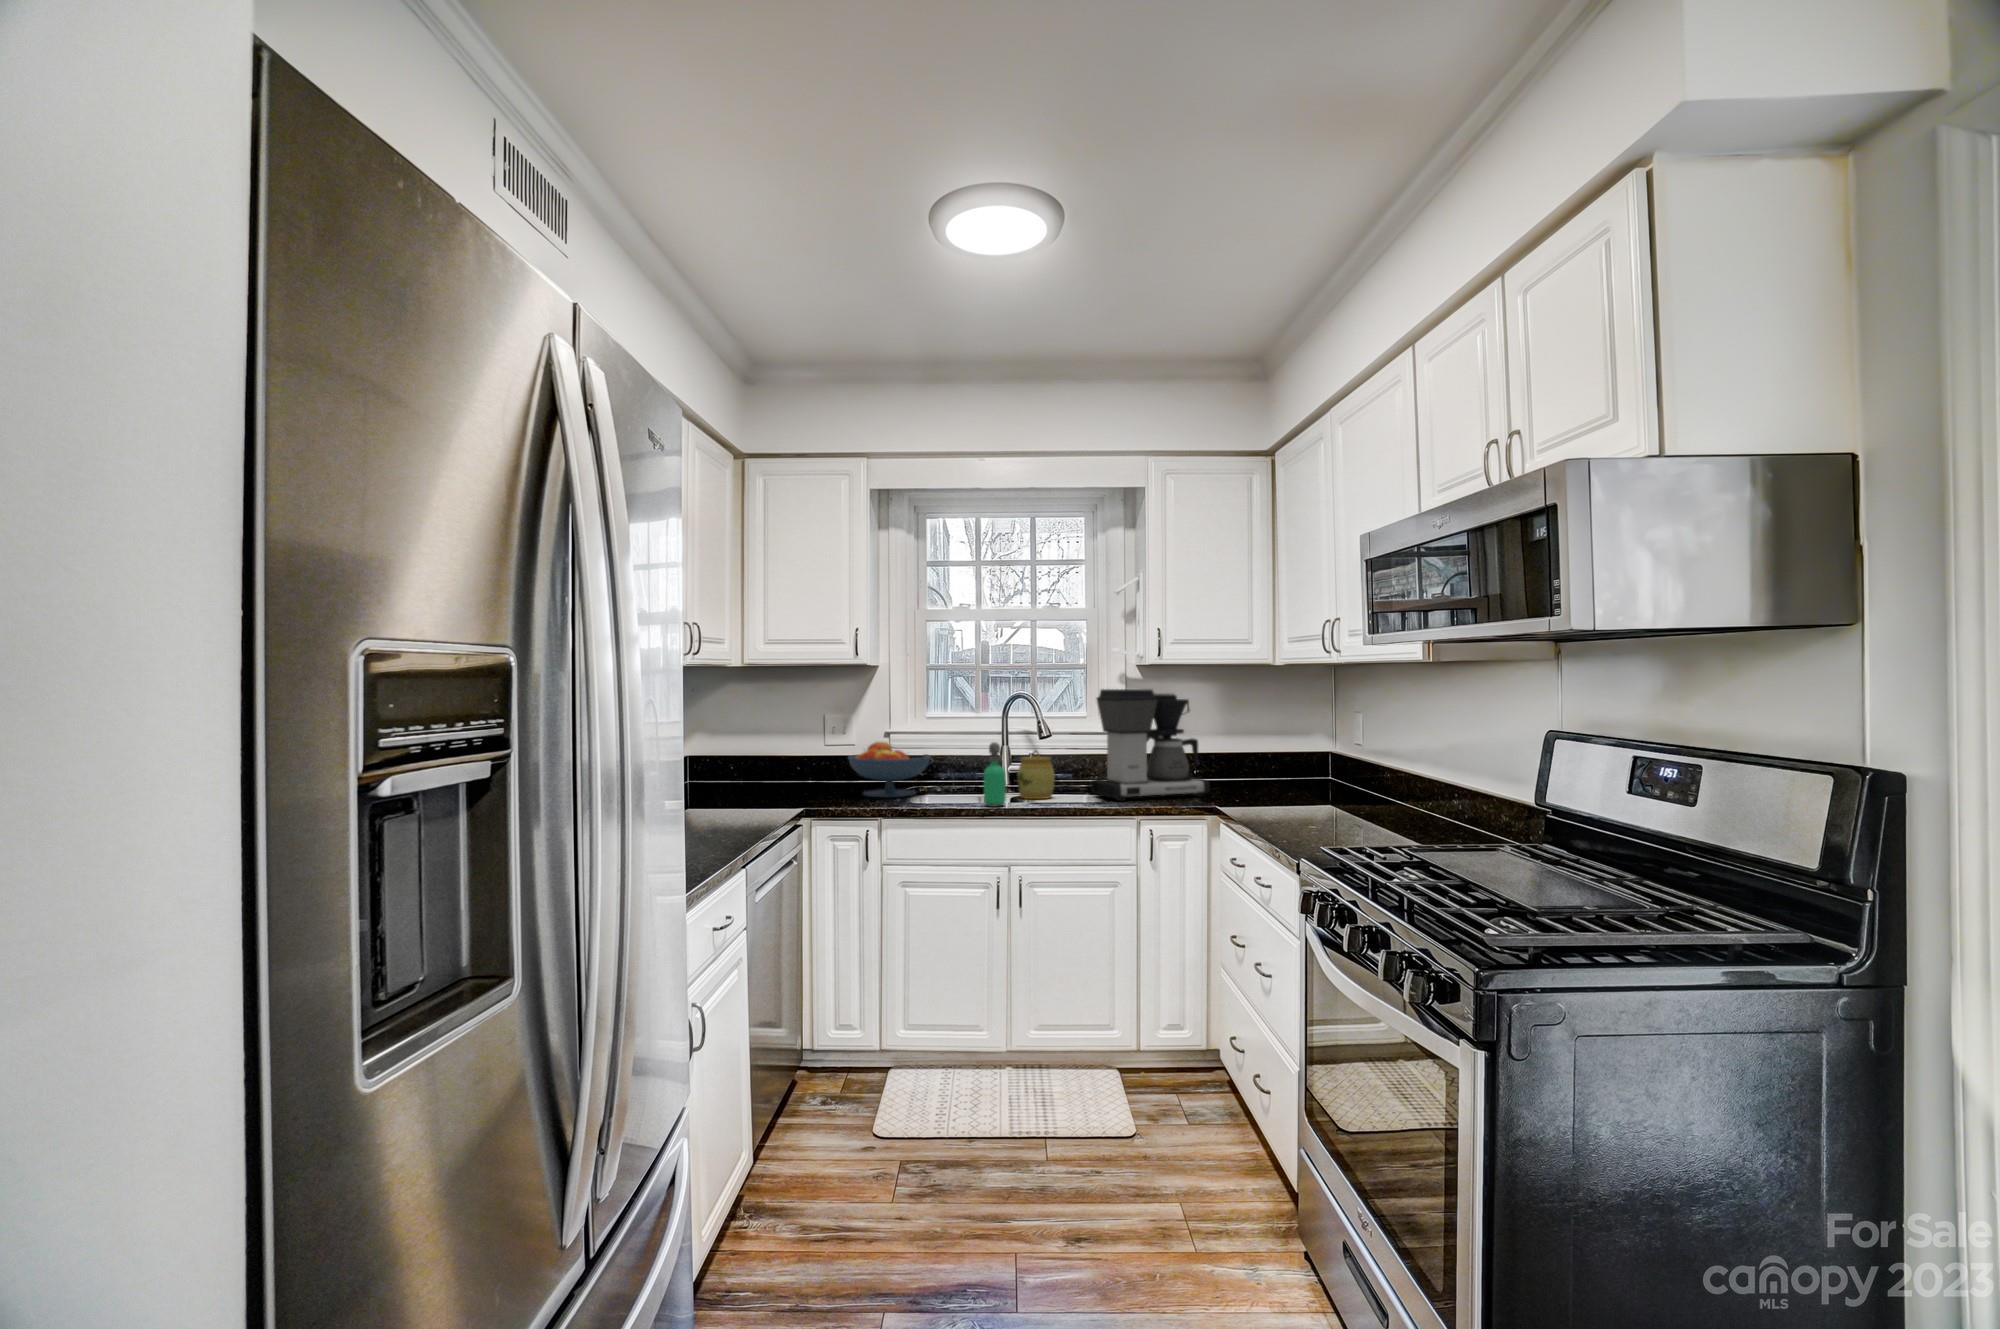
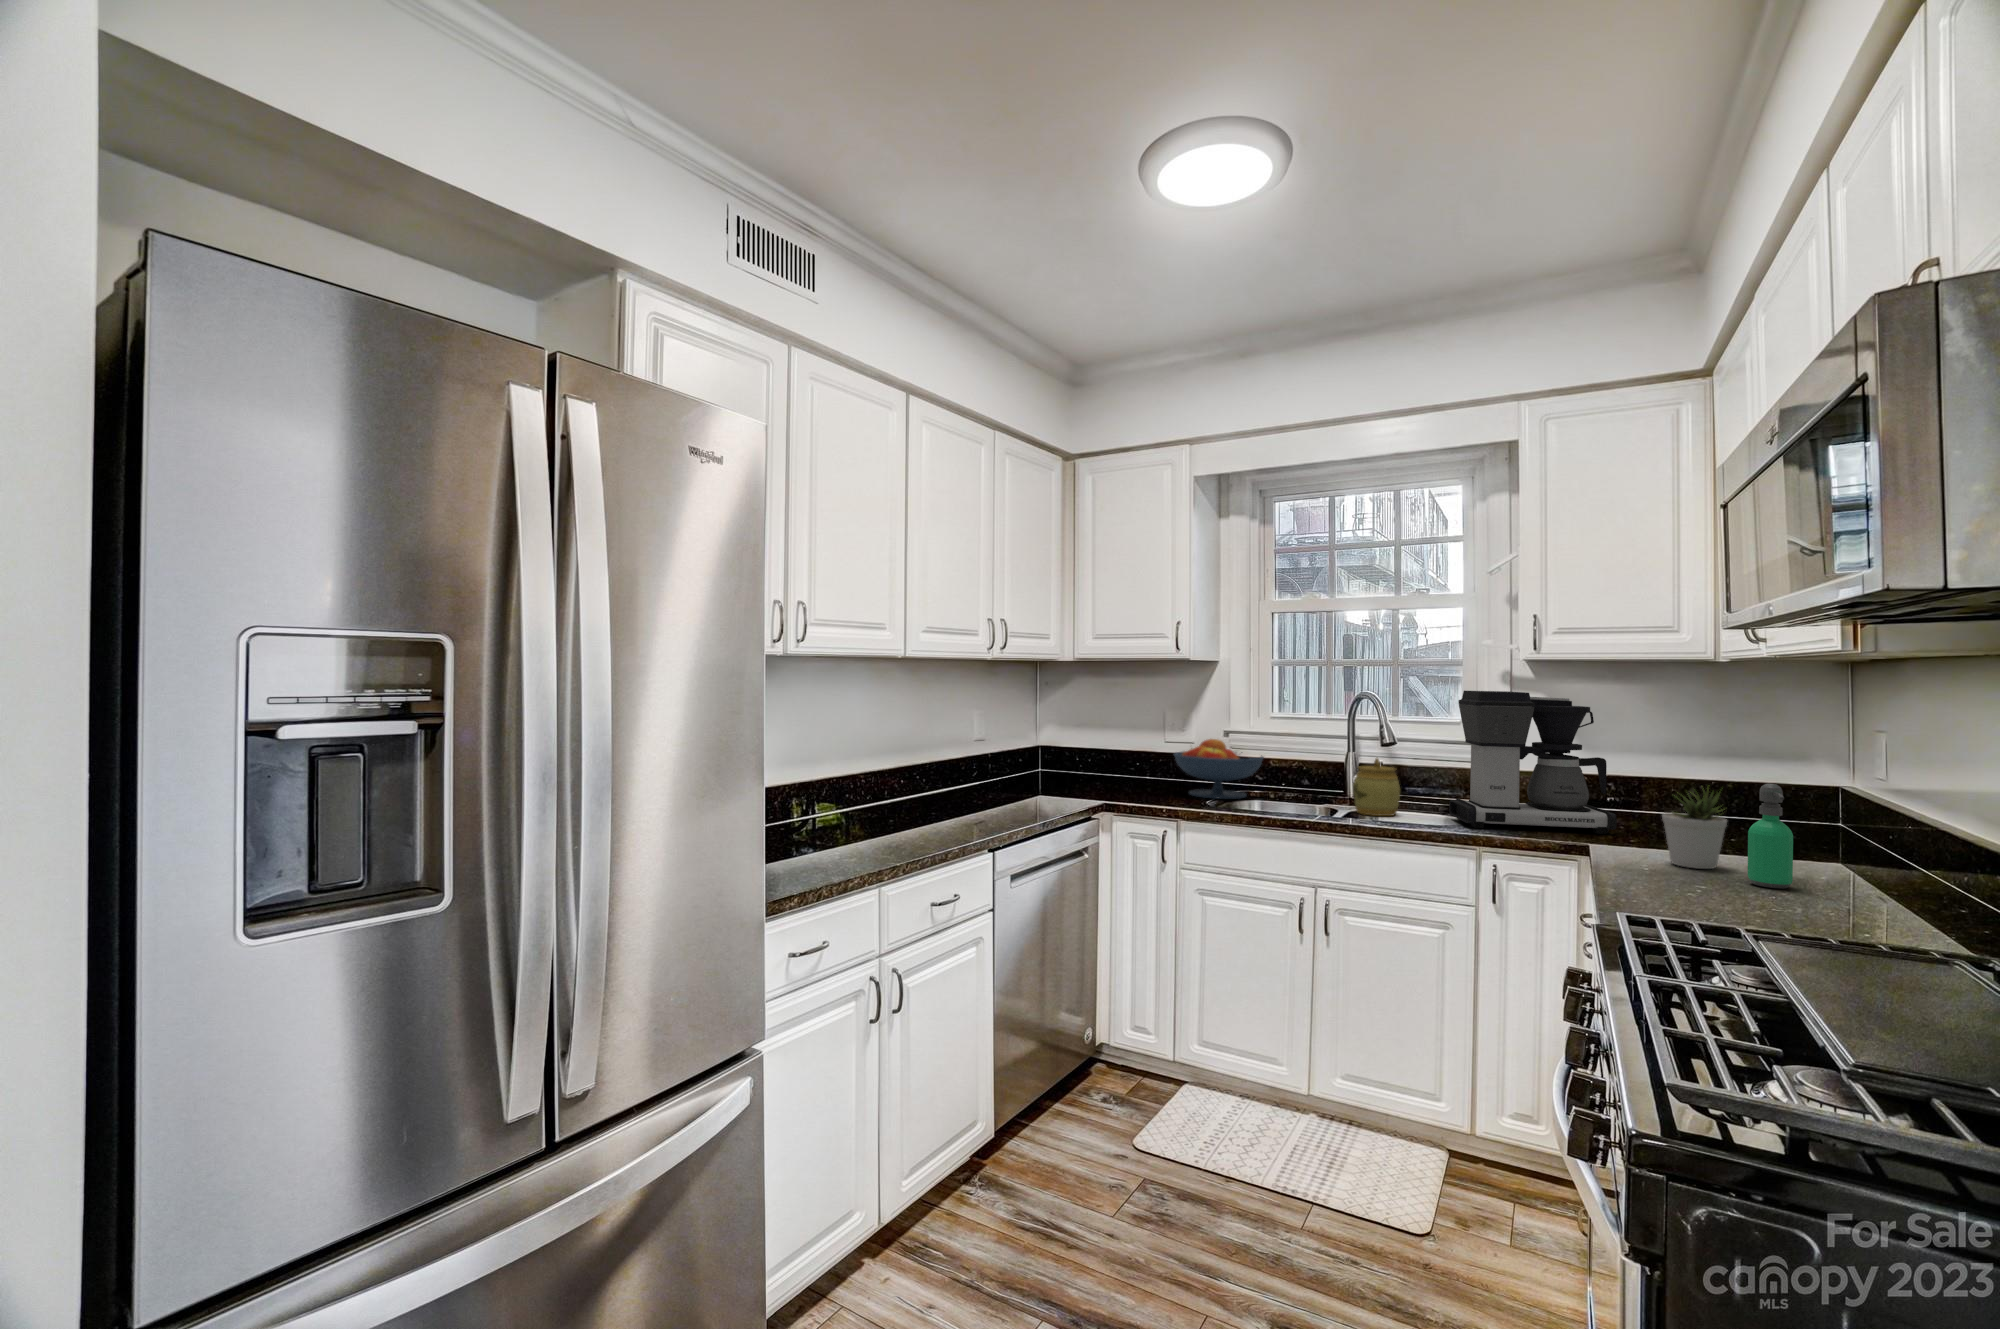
soap dispenser: present [984,742,1006,806] -> present [1747,784,1793,888]
potted plant: none [1262,752,1303,814] -> present [1662,791,1727,869]

